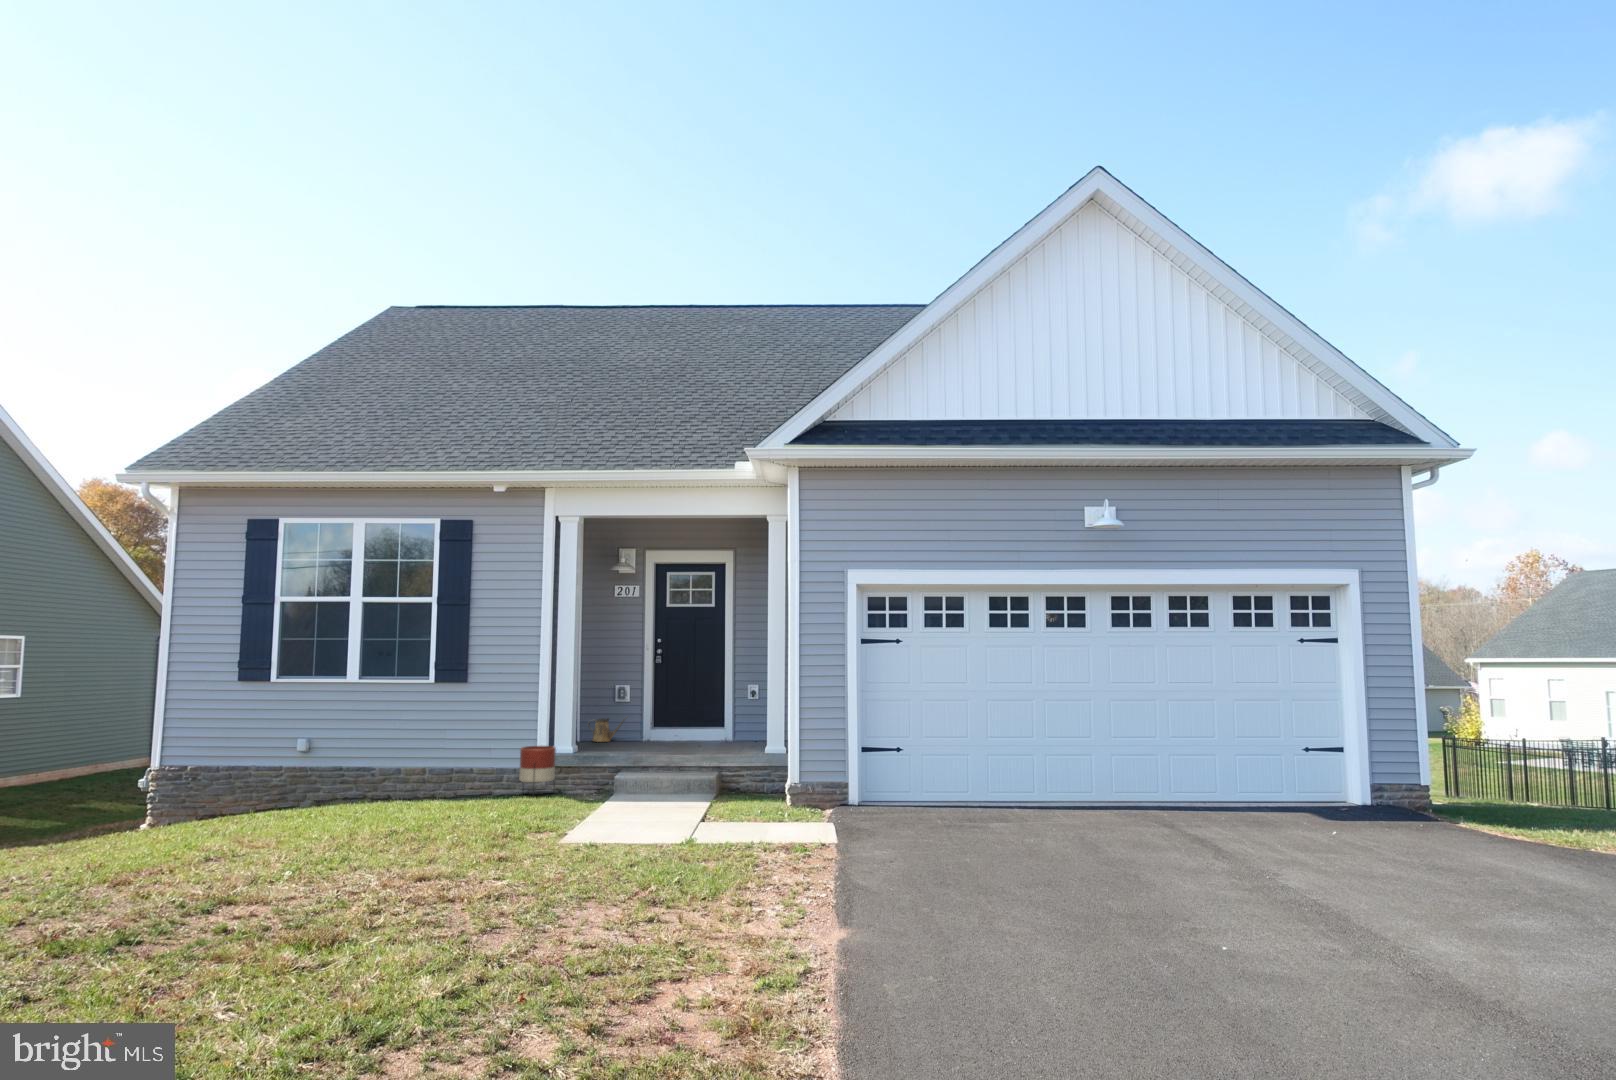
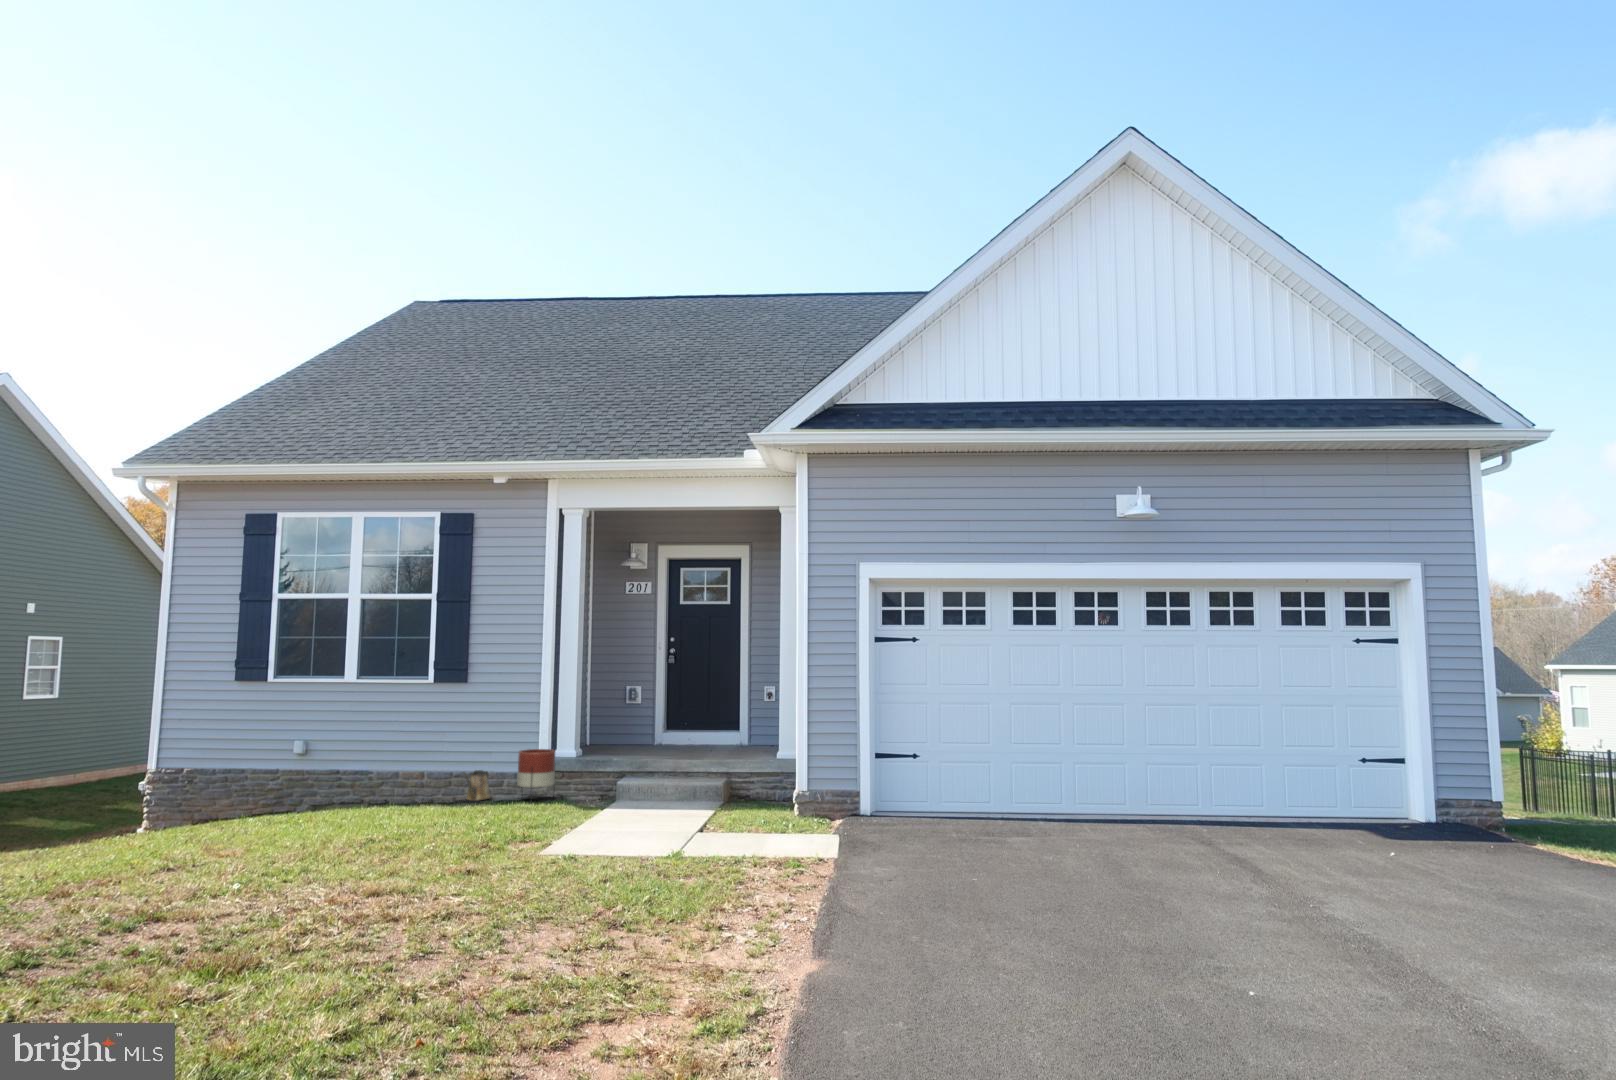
watering can: present [588,718,625,742] -> present [464,770,490,801]

